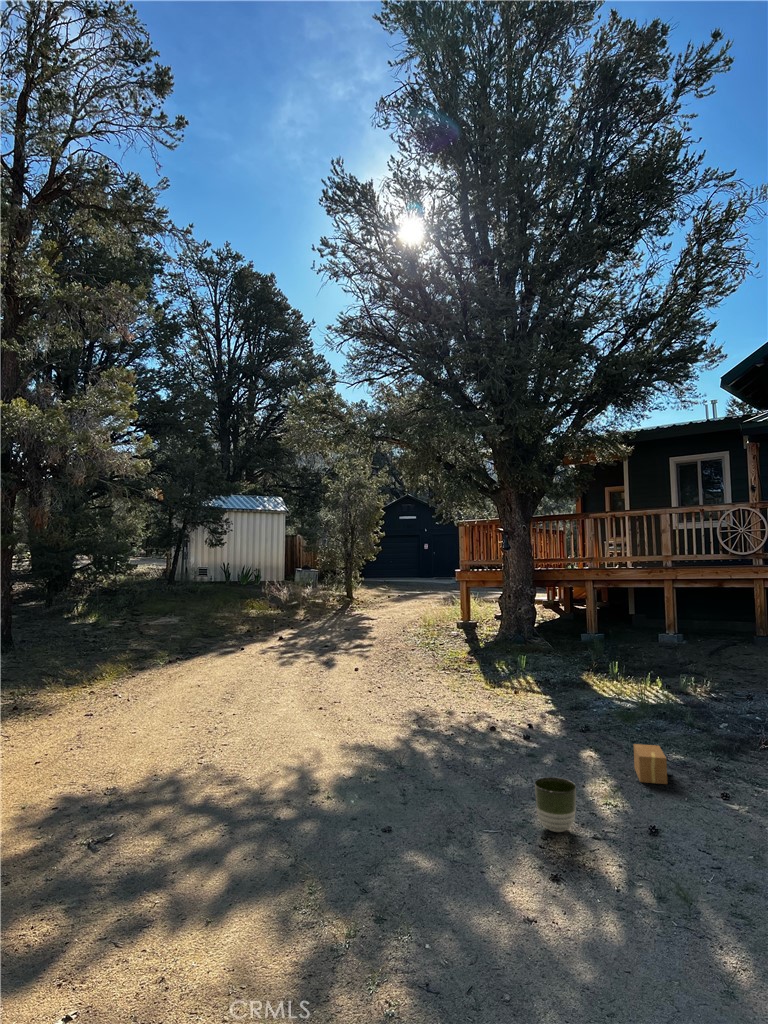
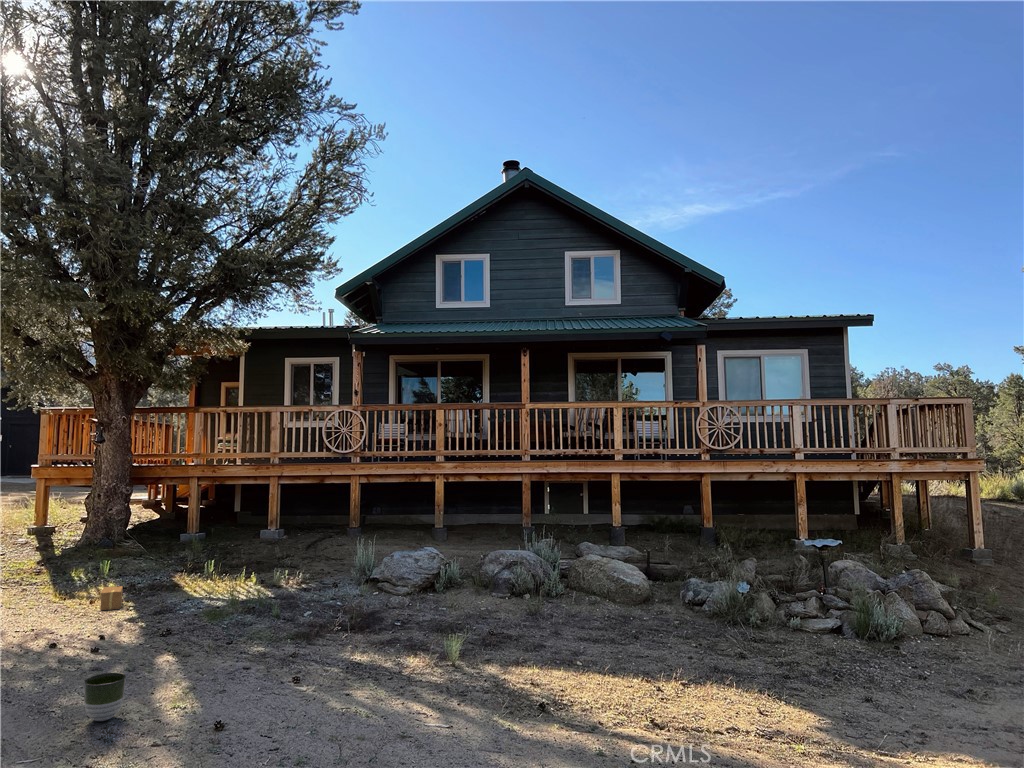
cardboard box: present [634,744,668,784] -> present [101,586,123,610]

